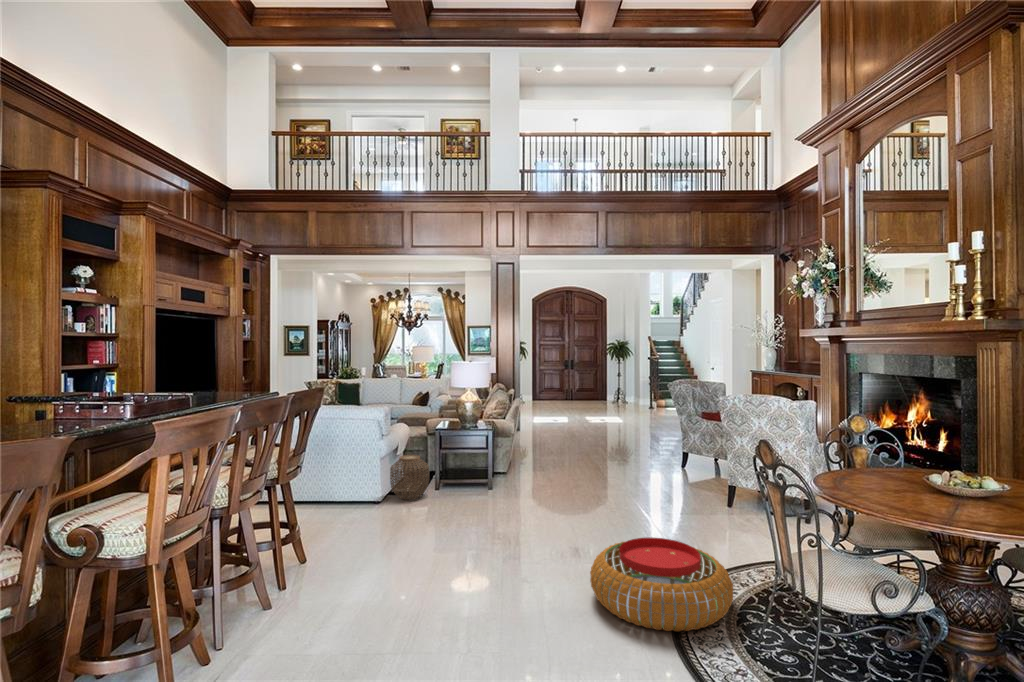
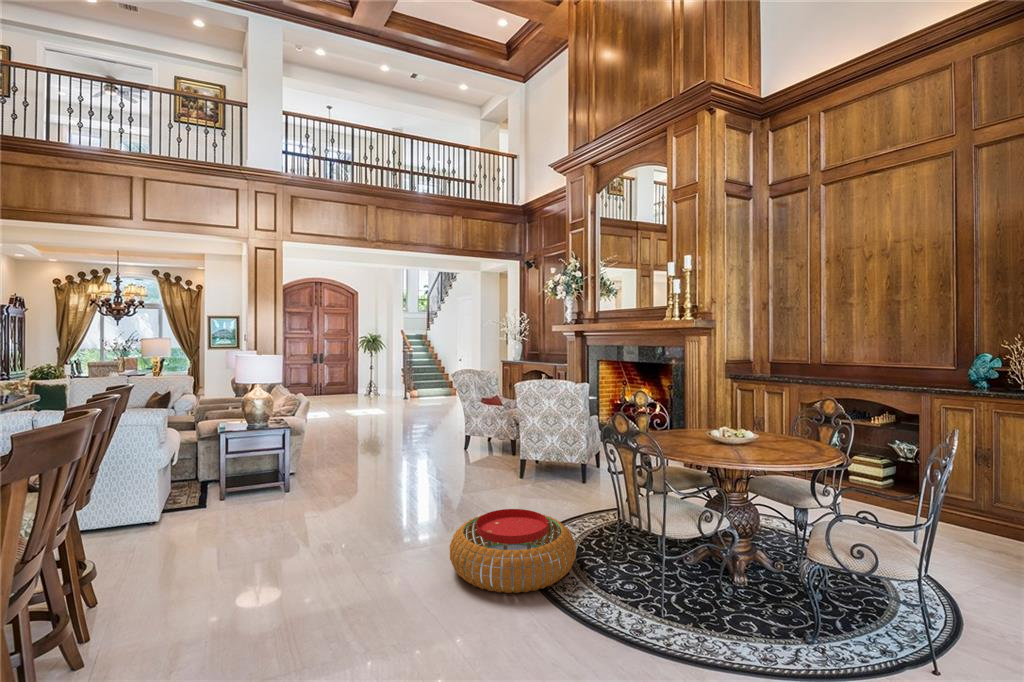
woven basket: present [390,455,429,500] -> none [153,468,208,523]

